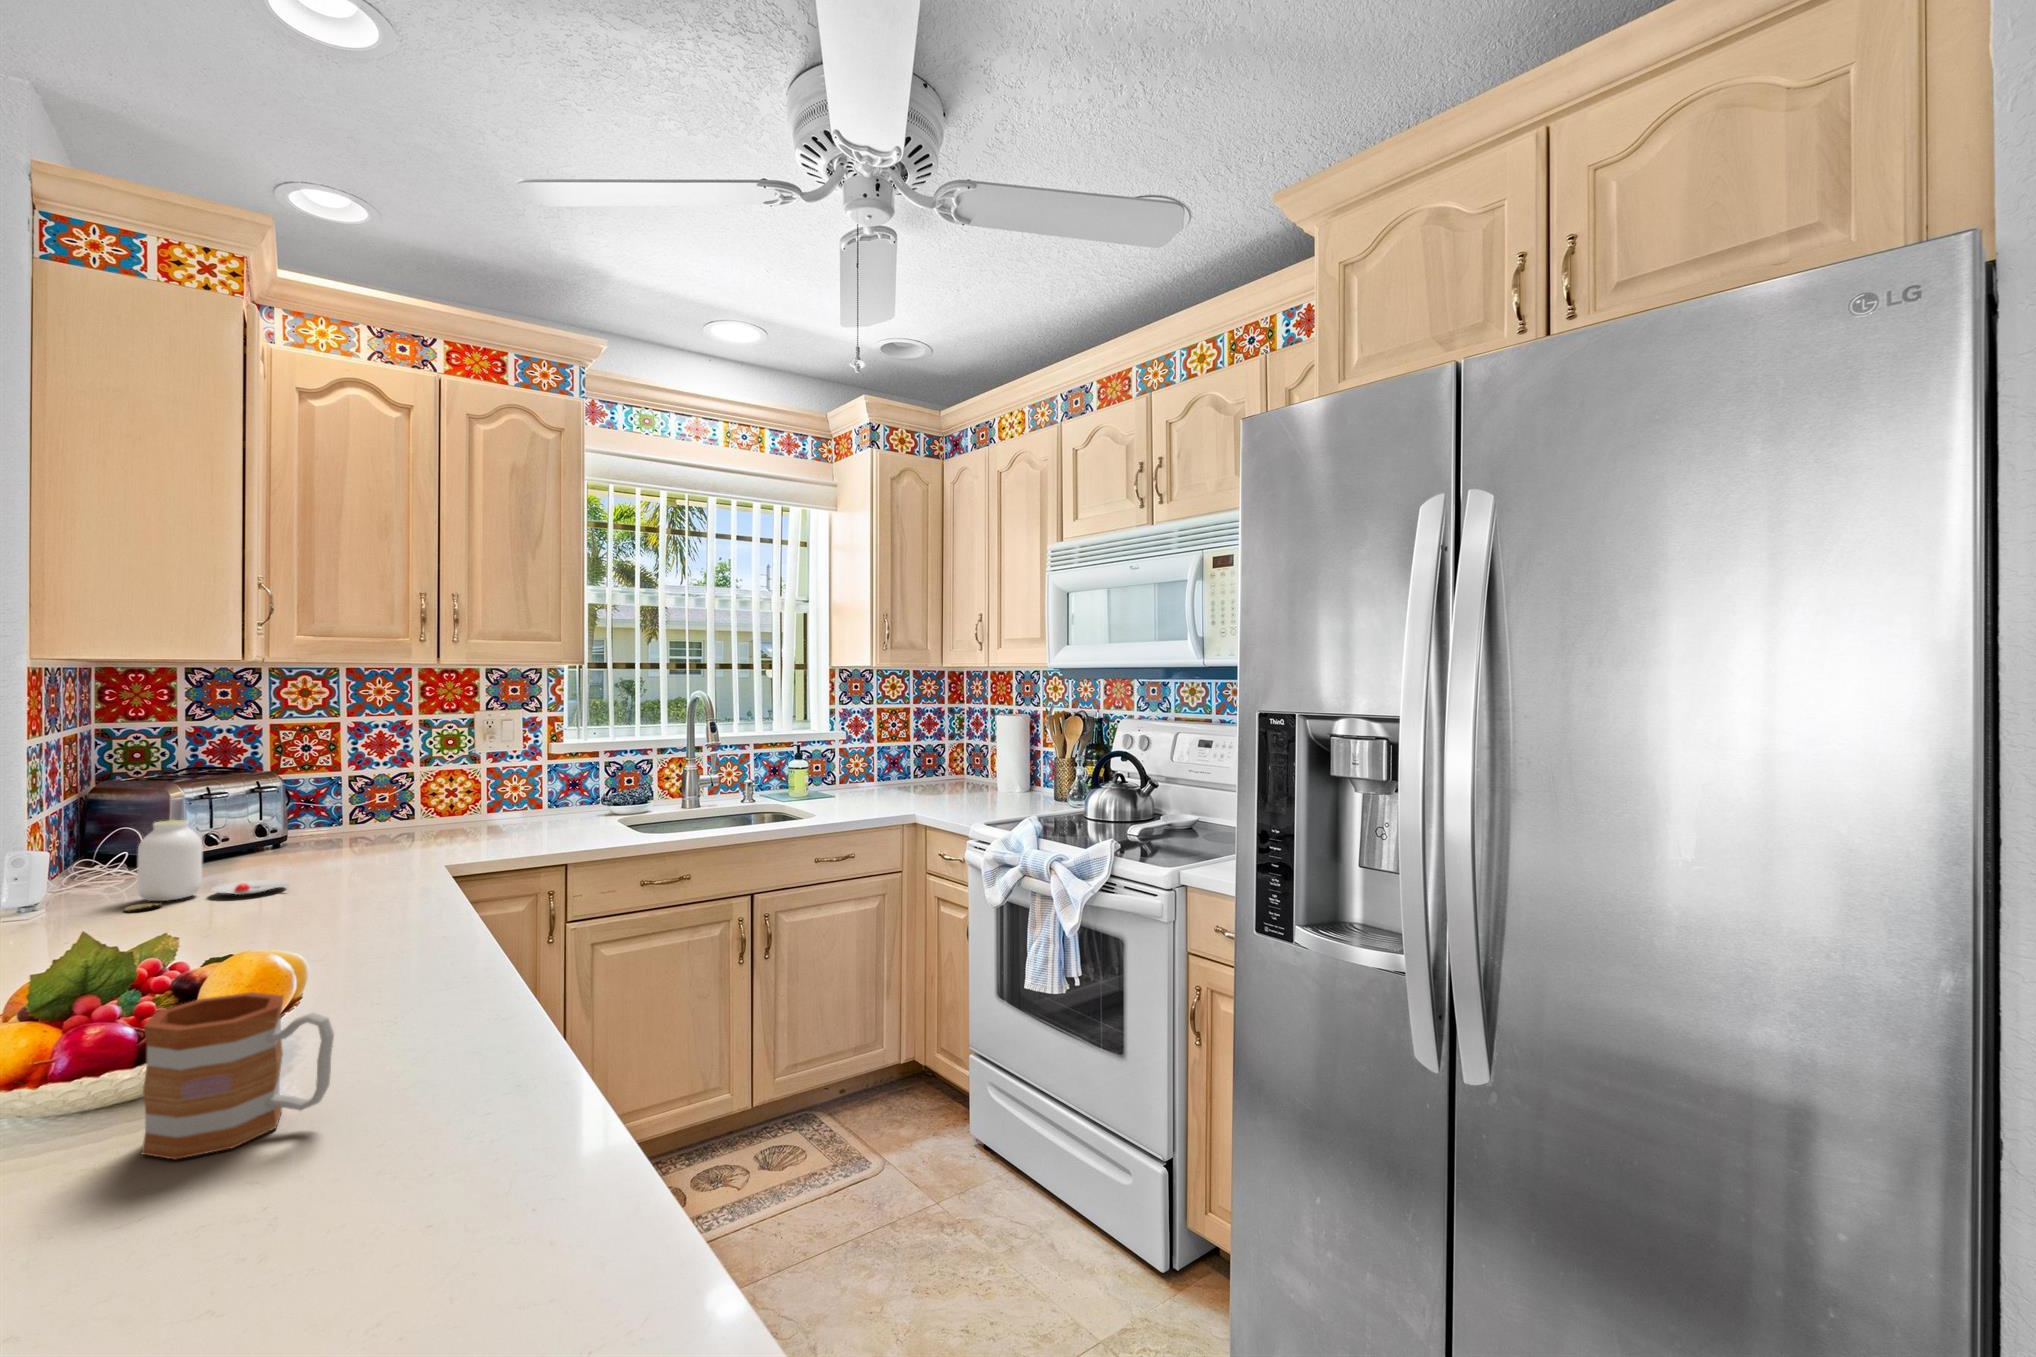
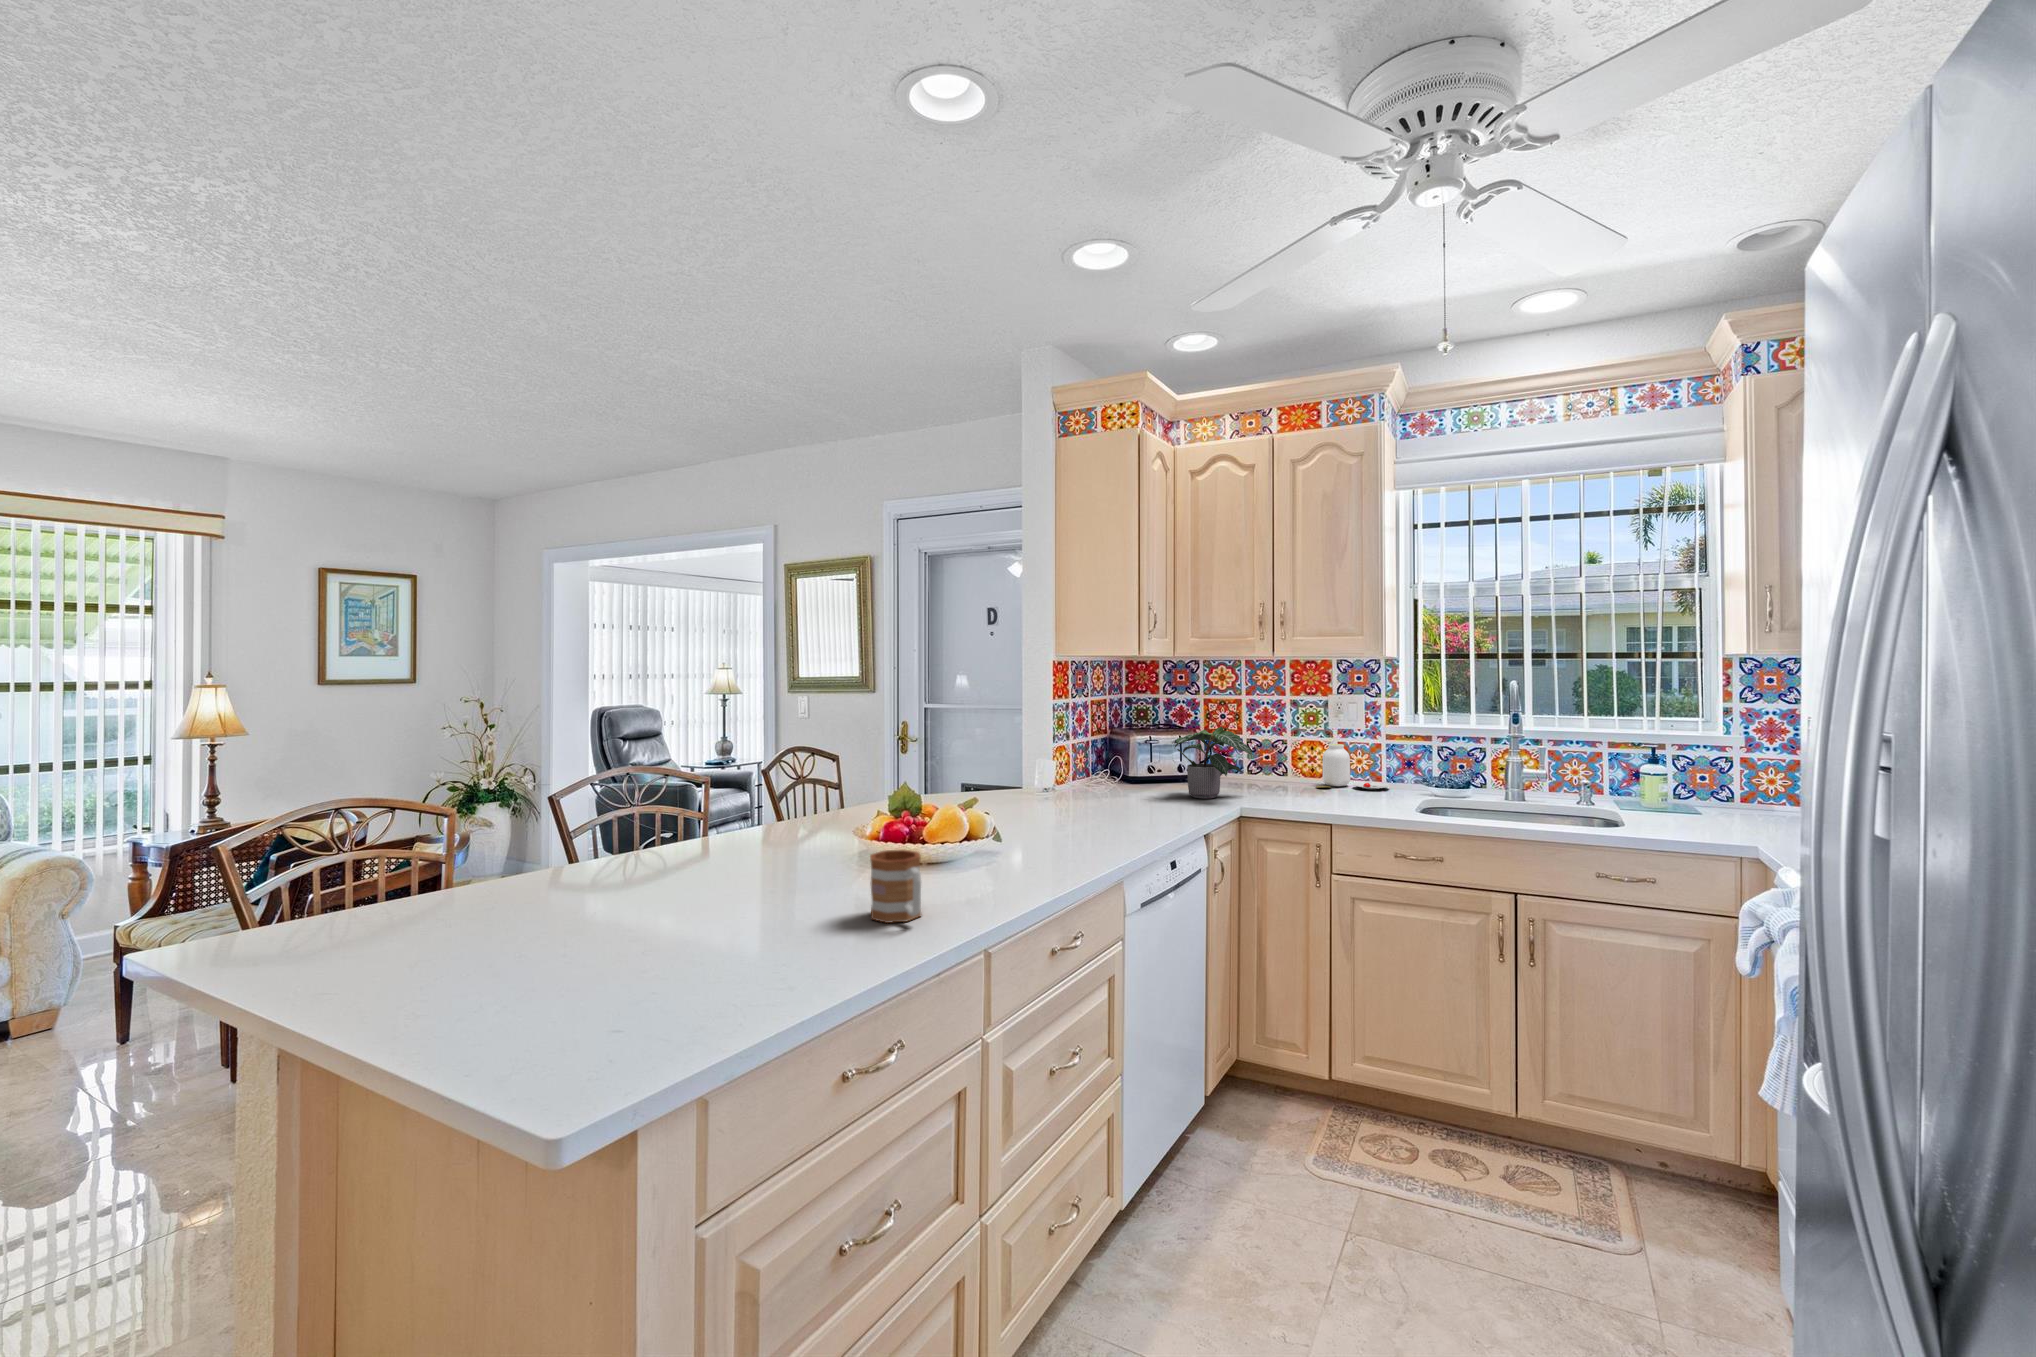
potted plant: none [289,755,418,860] -> present [1175,727,1252,799]
jar: present [125,820,288,911] -> present [1316,744,1389,789]

